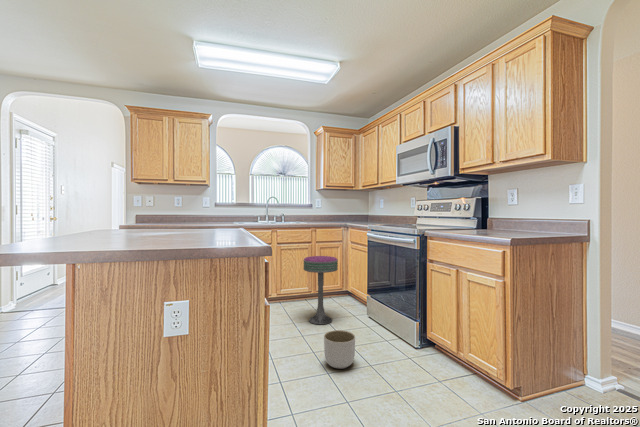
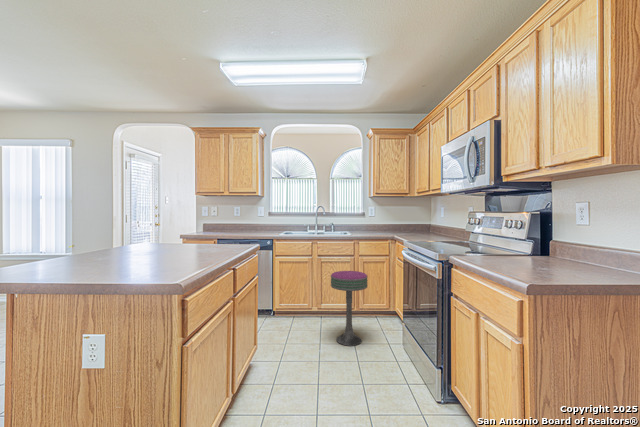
planter: present [324,330,355,369] -> none [318,361,352,407]

